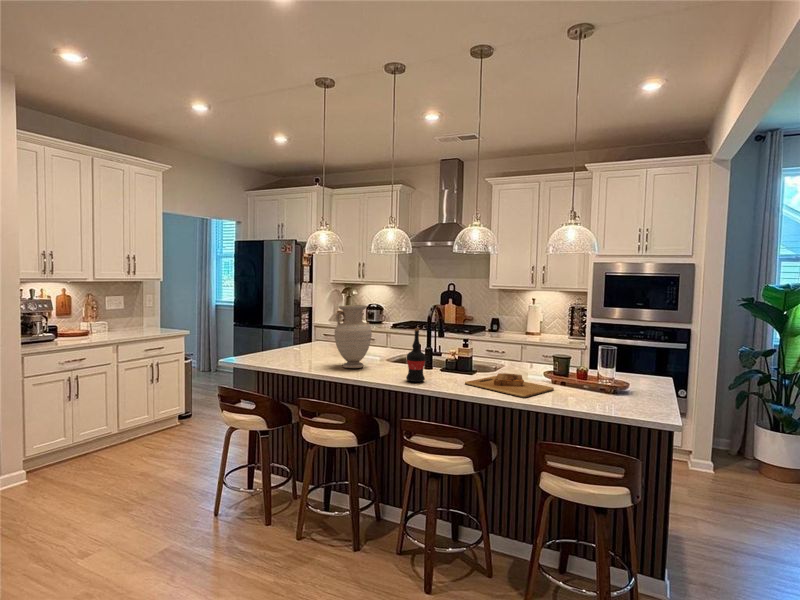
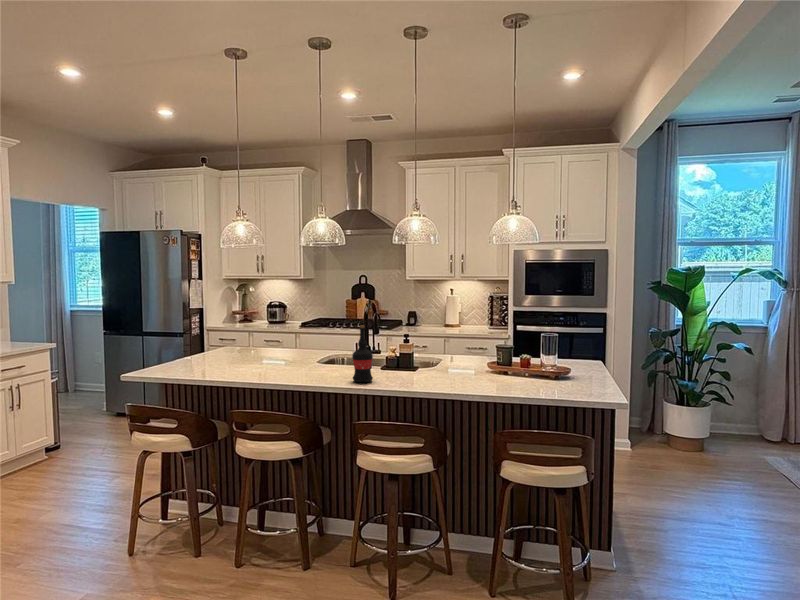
vase: present [334,305,372,368] -> none [264,303,306,373]
cutting board: present [465,373,554,397] -> none [414,367,503,389]

